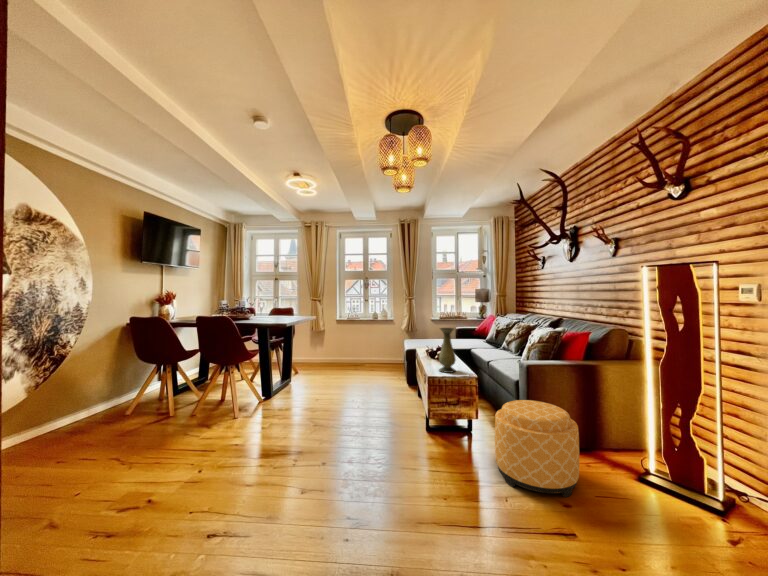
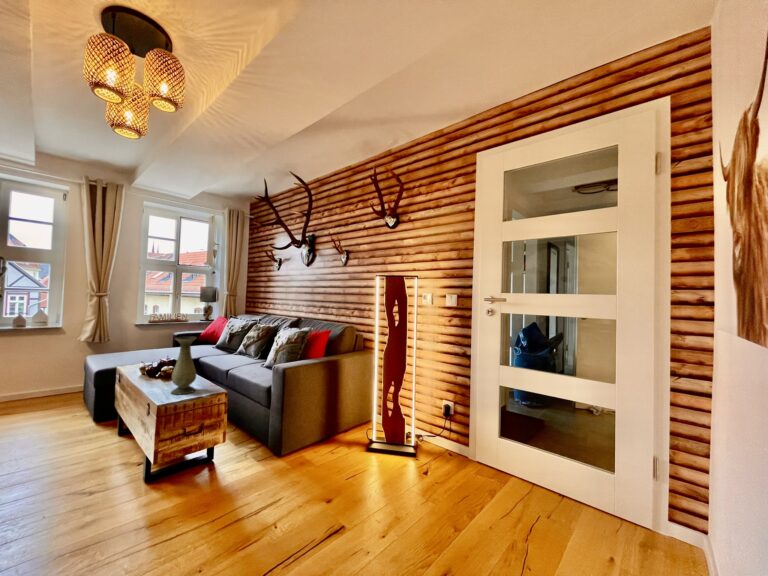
ottoman: present [495,400,579,497] -> none [252,405,333,507]

